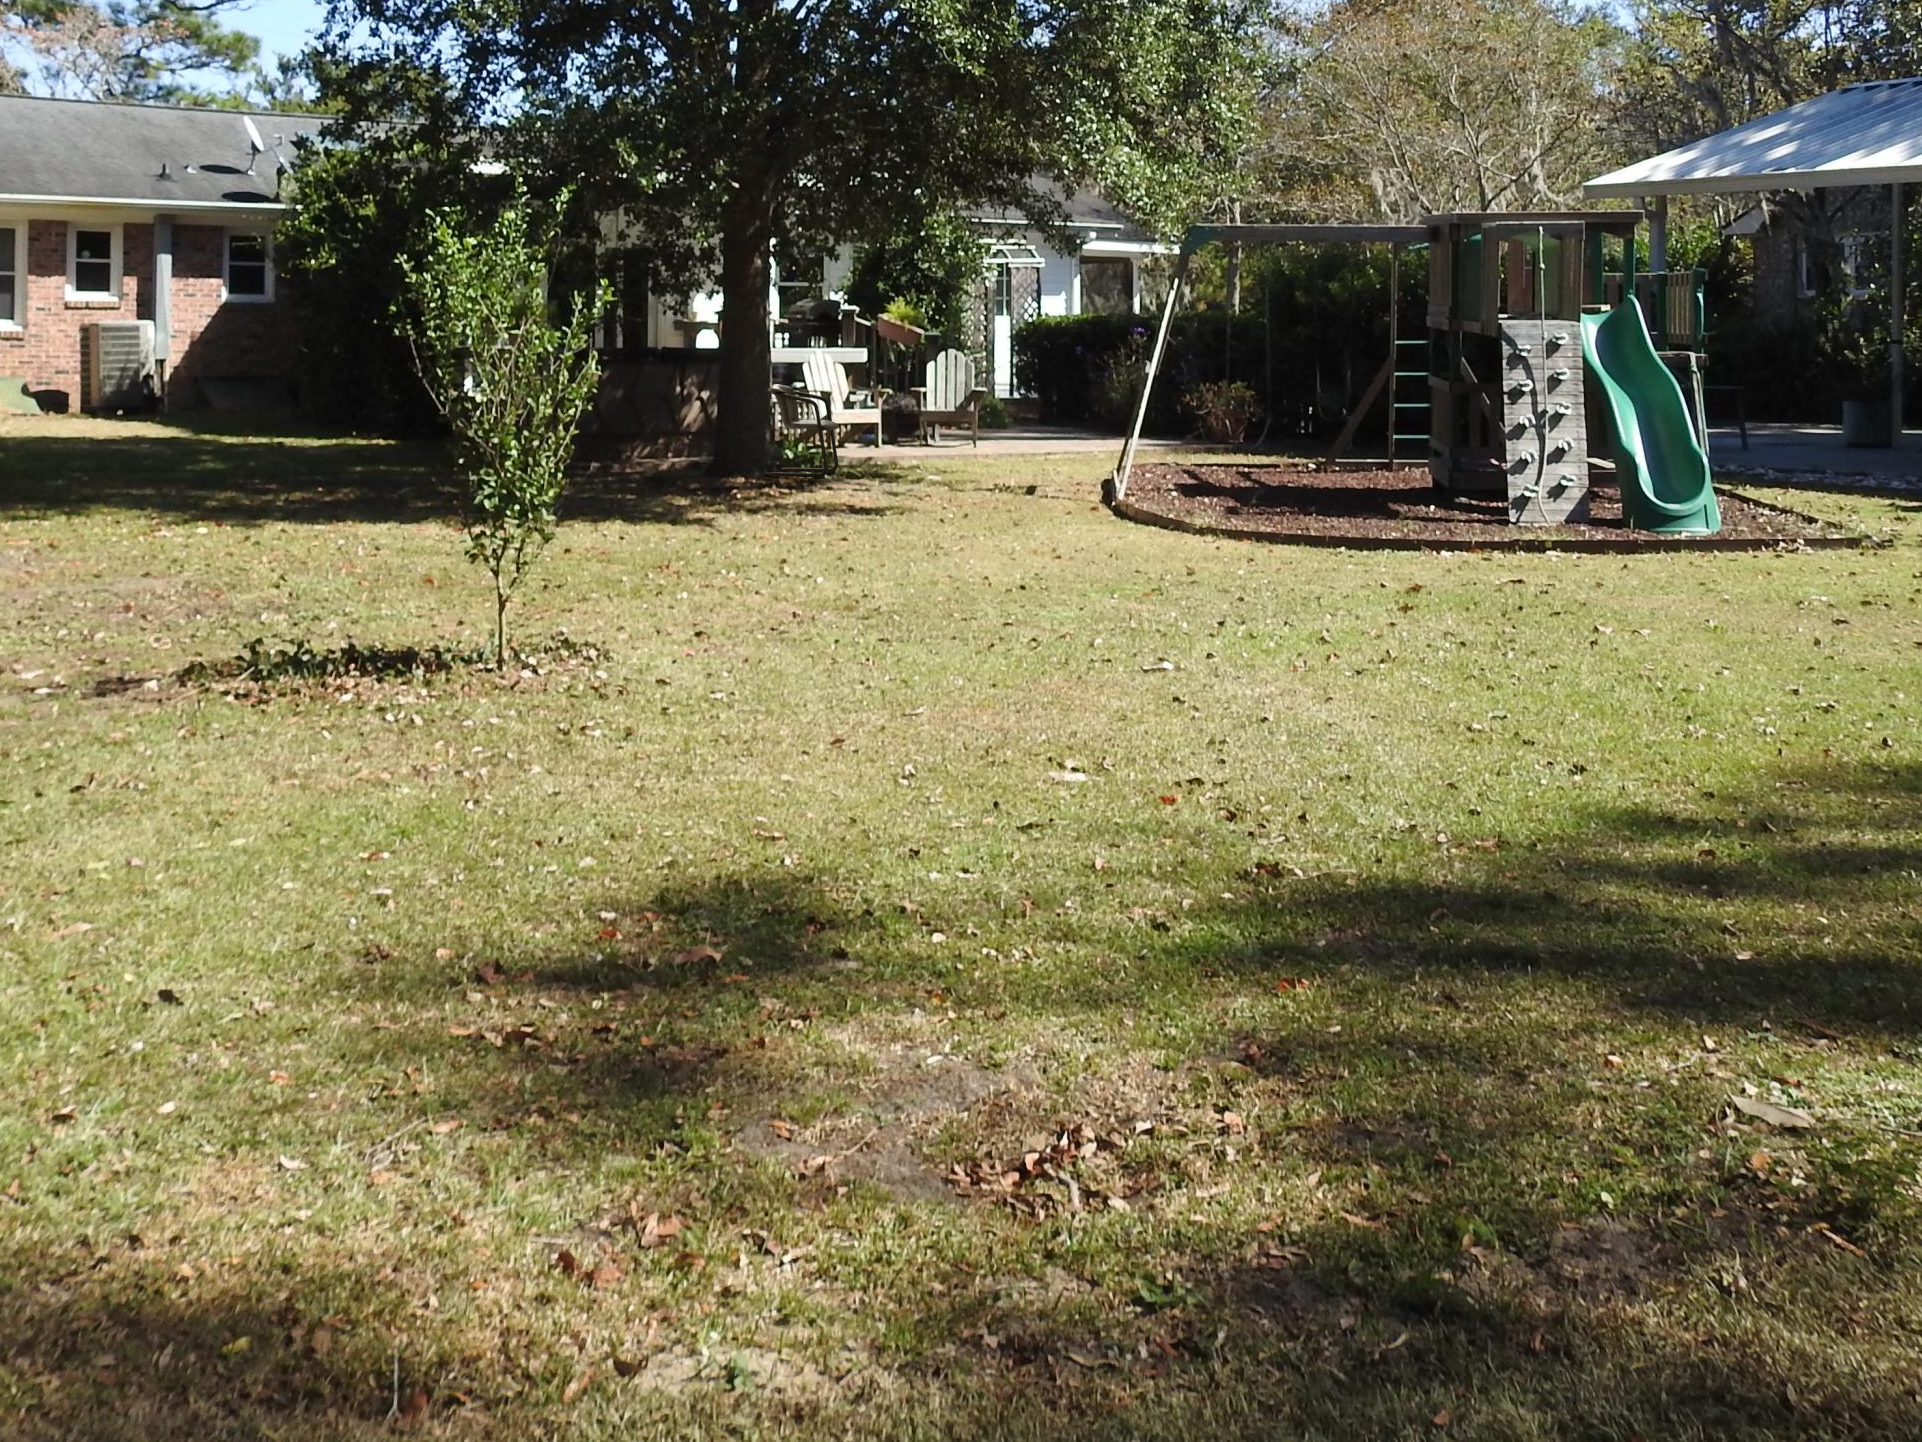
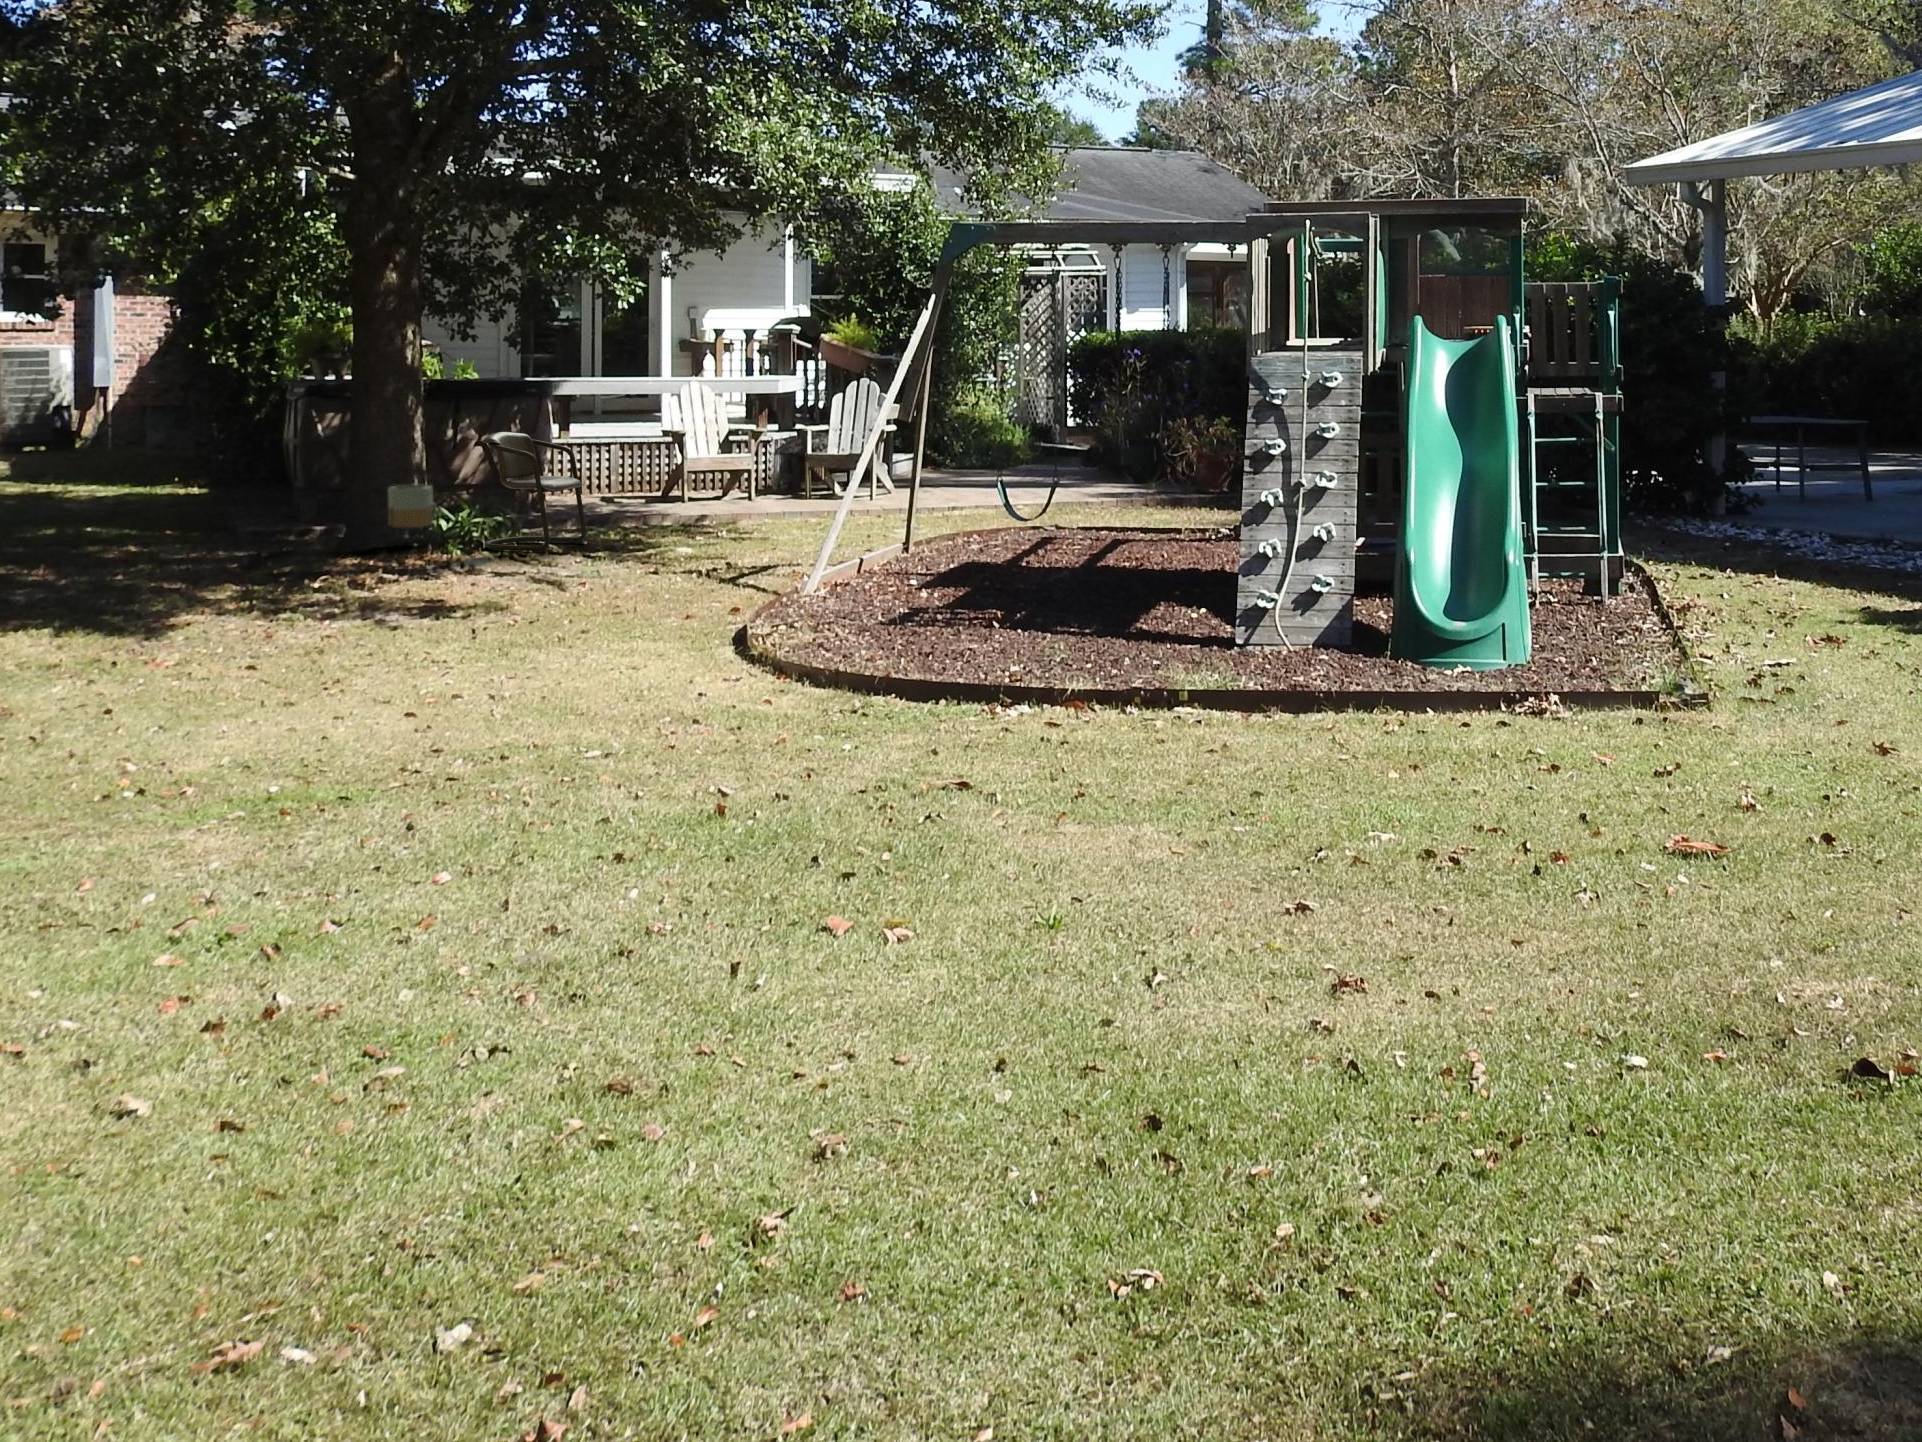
planter: none [684,426,718,476] -> present [388,485,433,528]

